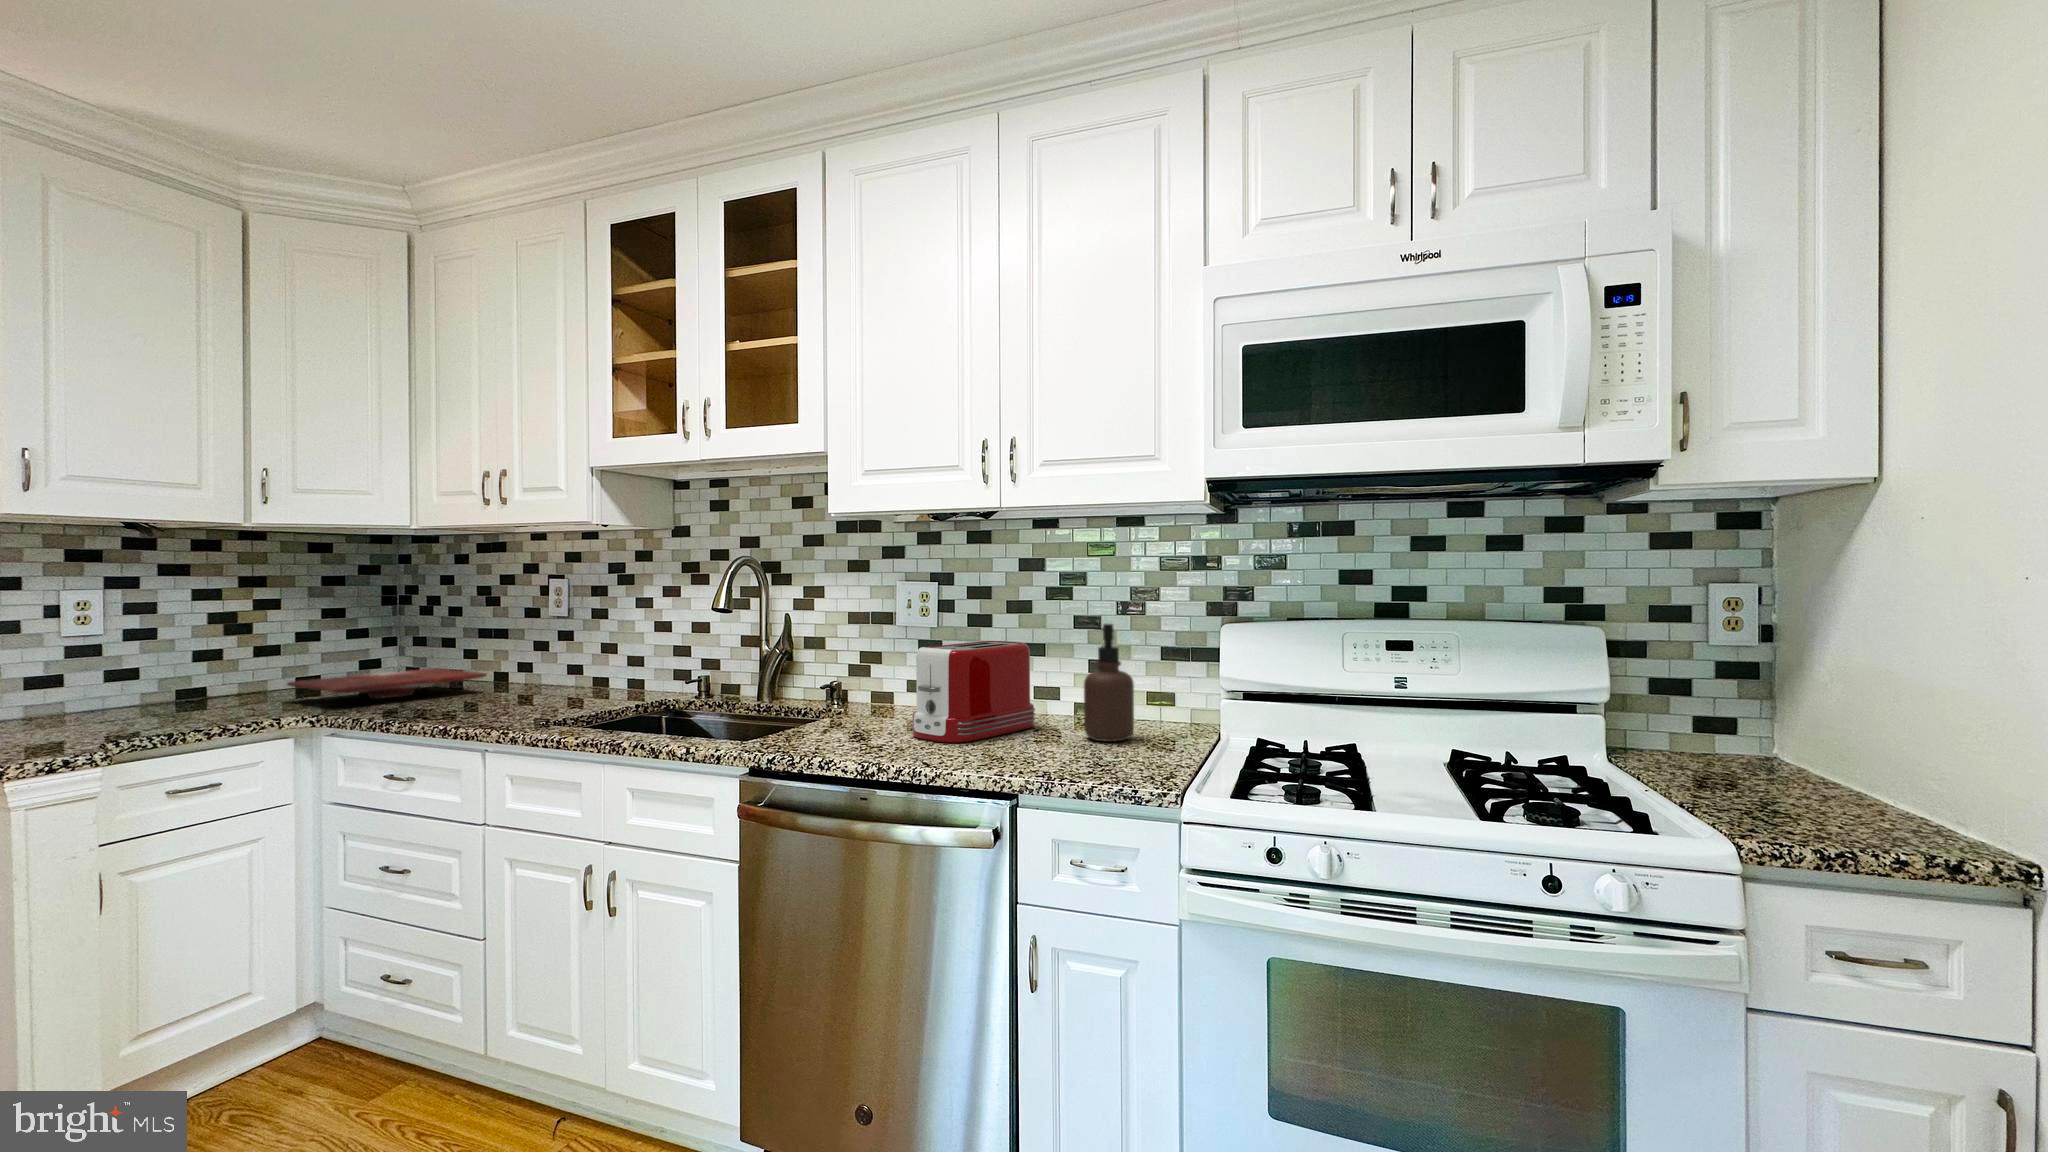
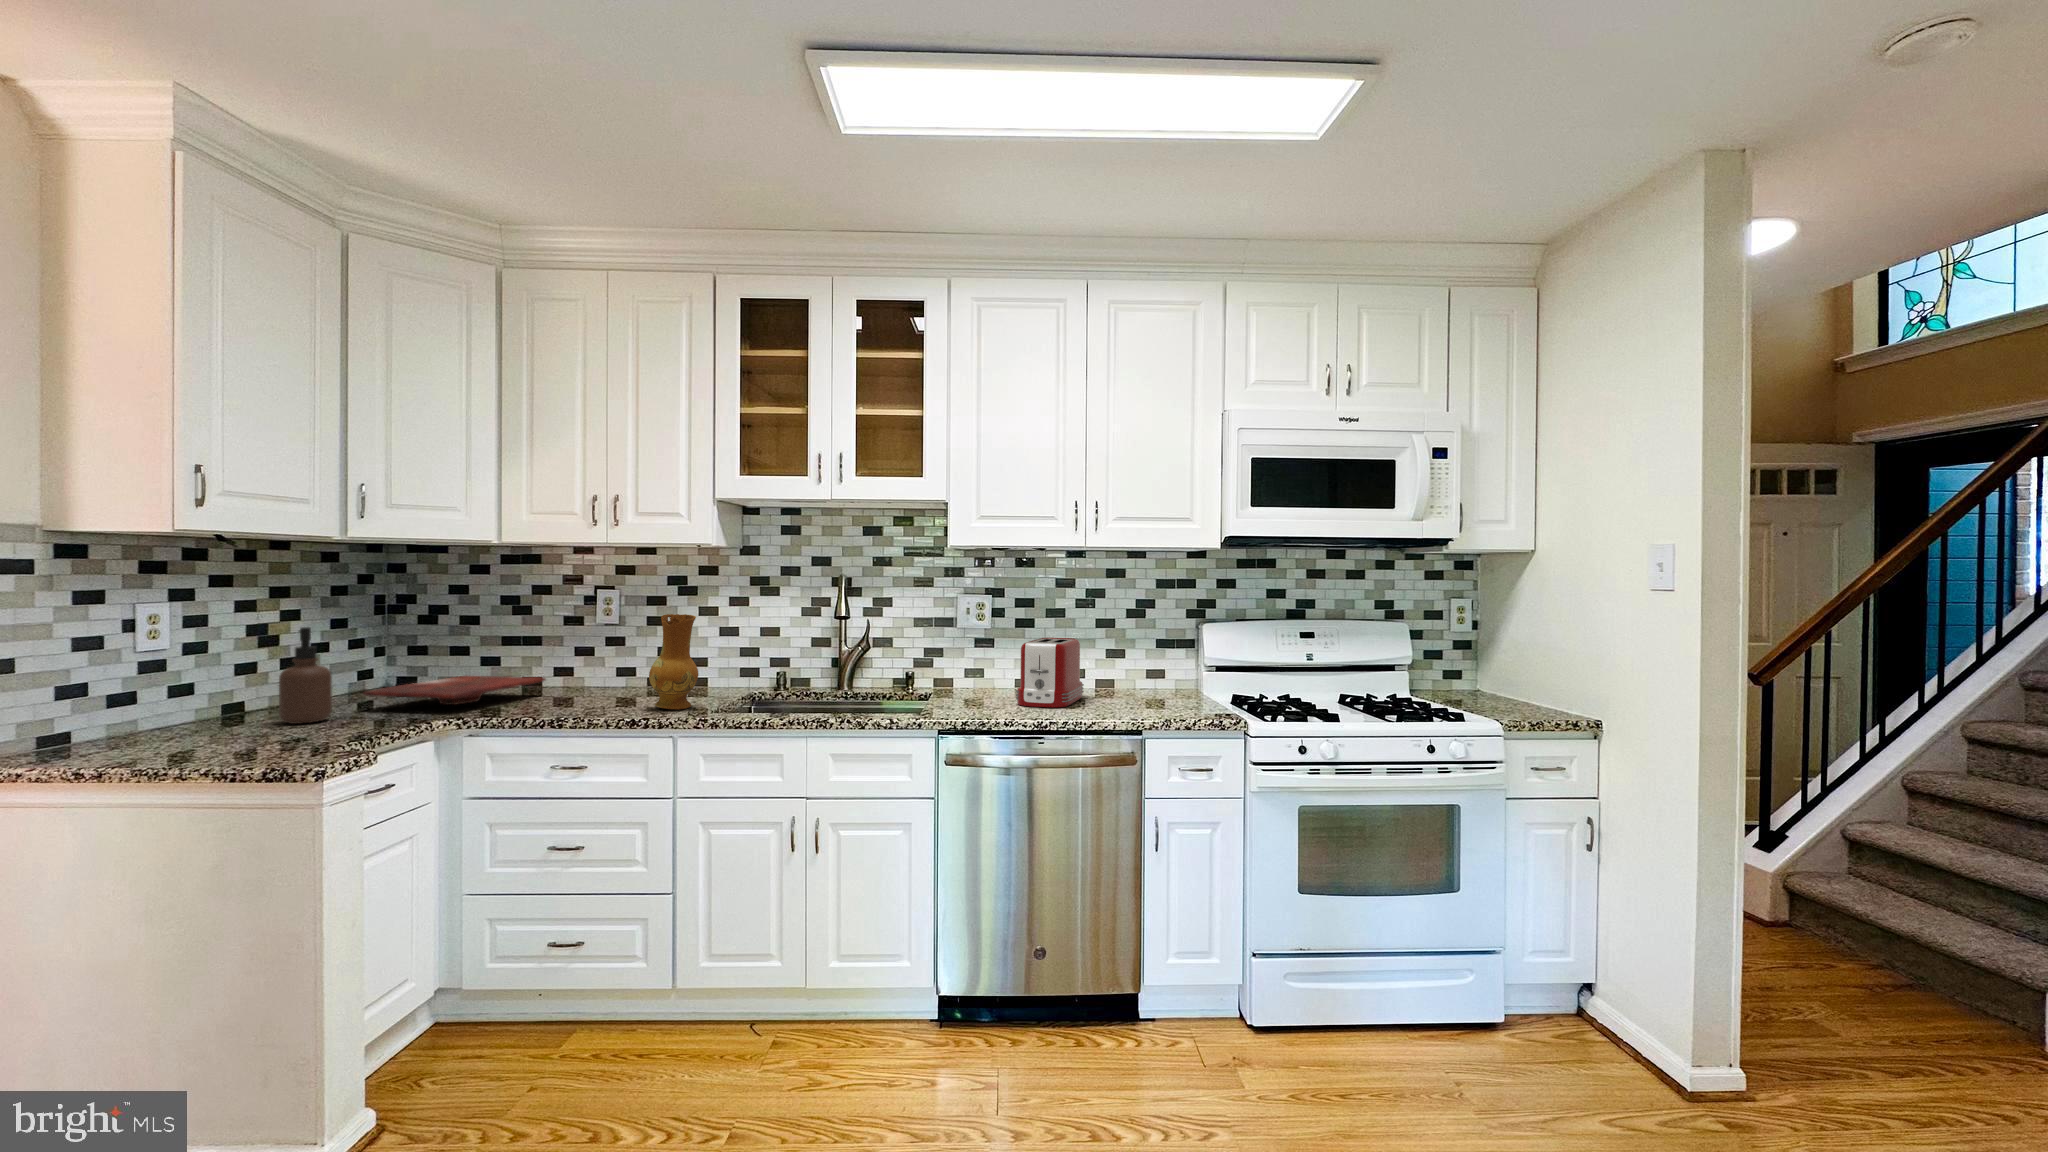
ceramic jug: none [503,604,569,717] -> present [649,614,698,710]
soap dispenser: present [1084,624,1134,742] -> present [279,627,332,724]

